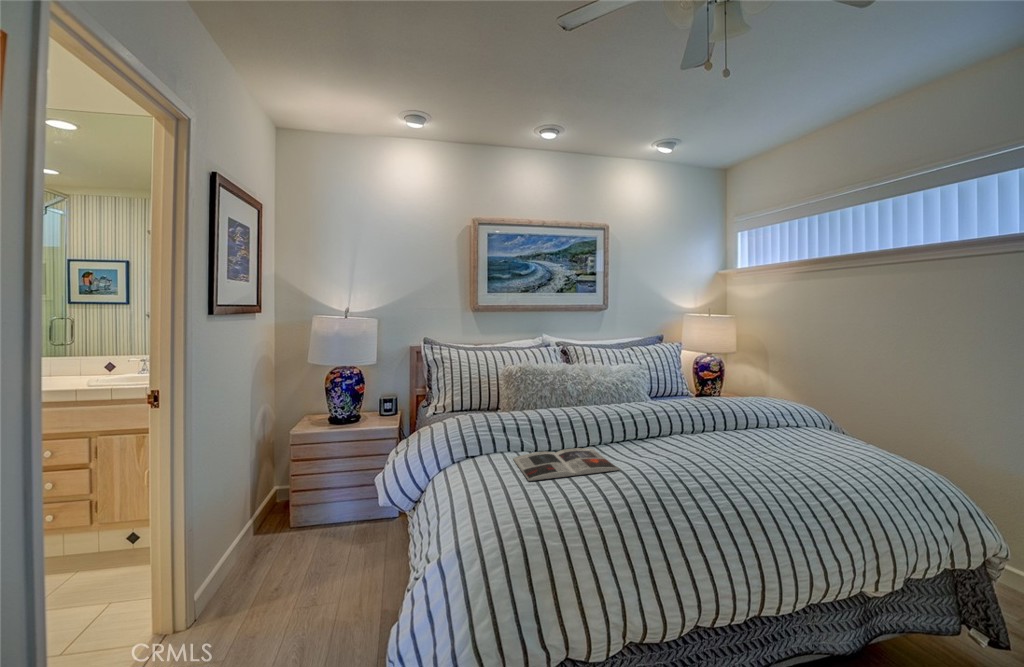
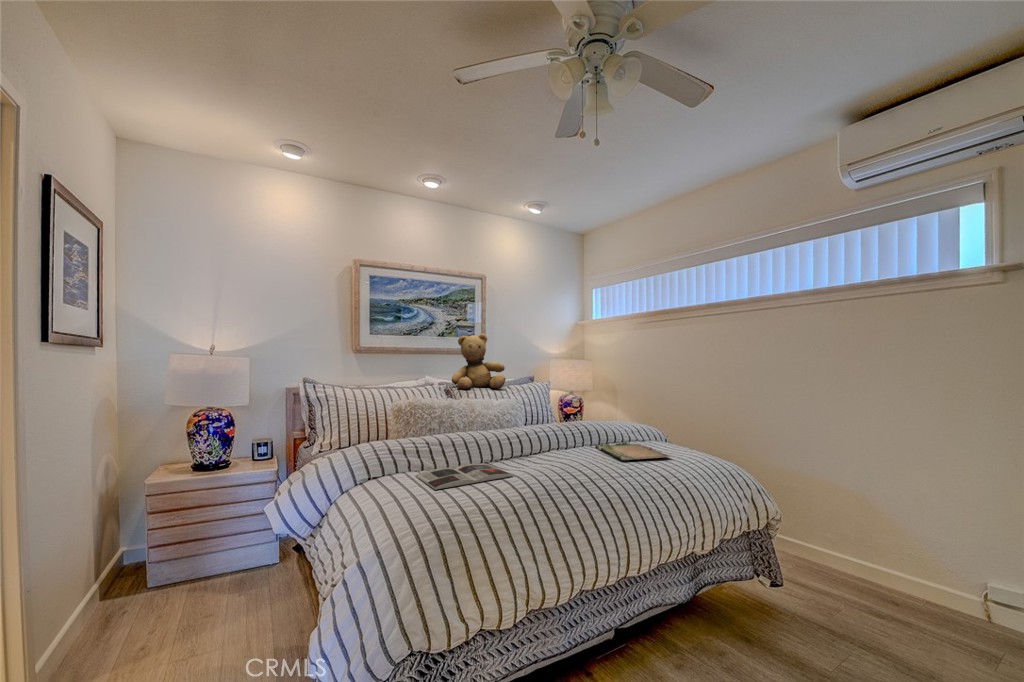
teddy bear: none [566,290,626,353] -> present [452,334,506,389]
tray: none [729,426,836,460] -> present [595,442,671,461]

